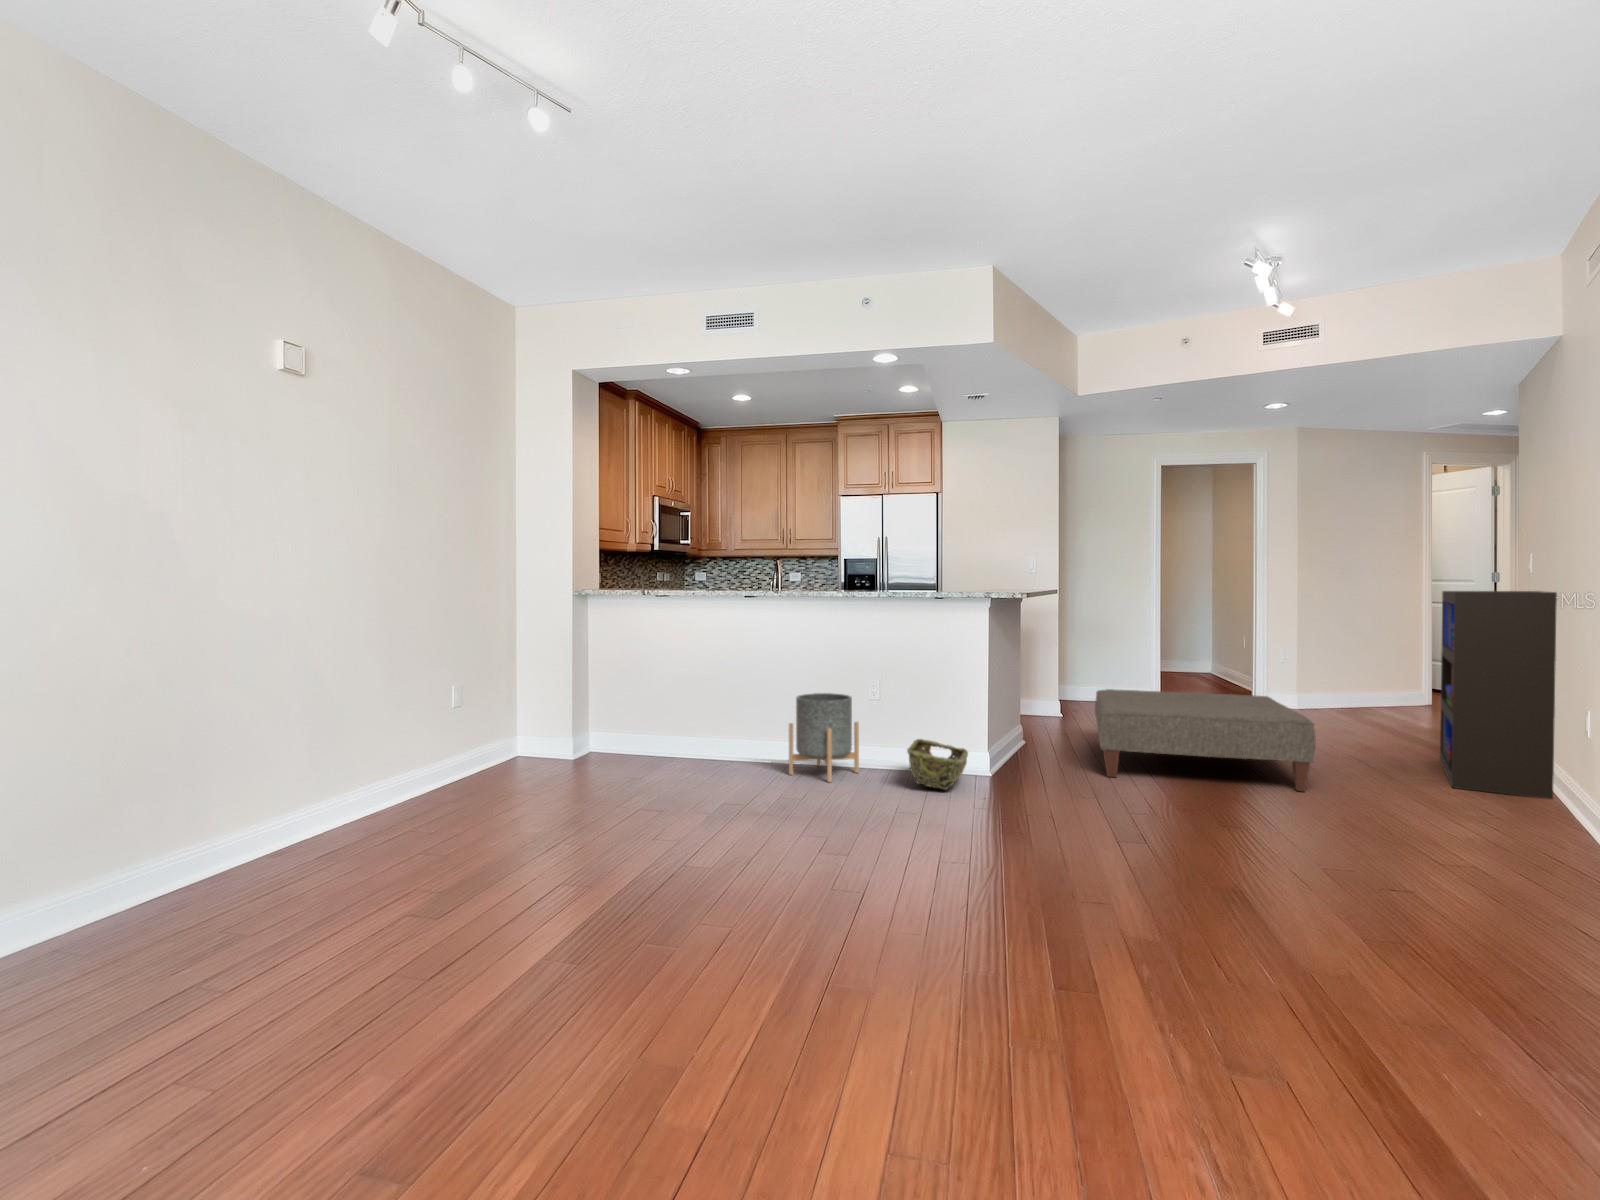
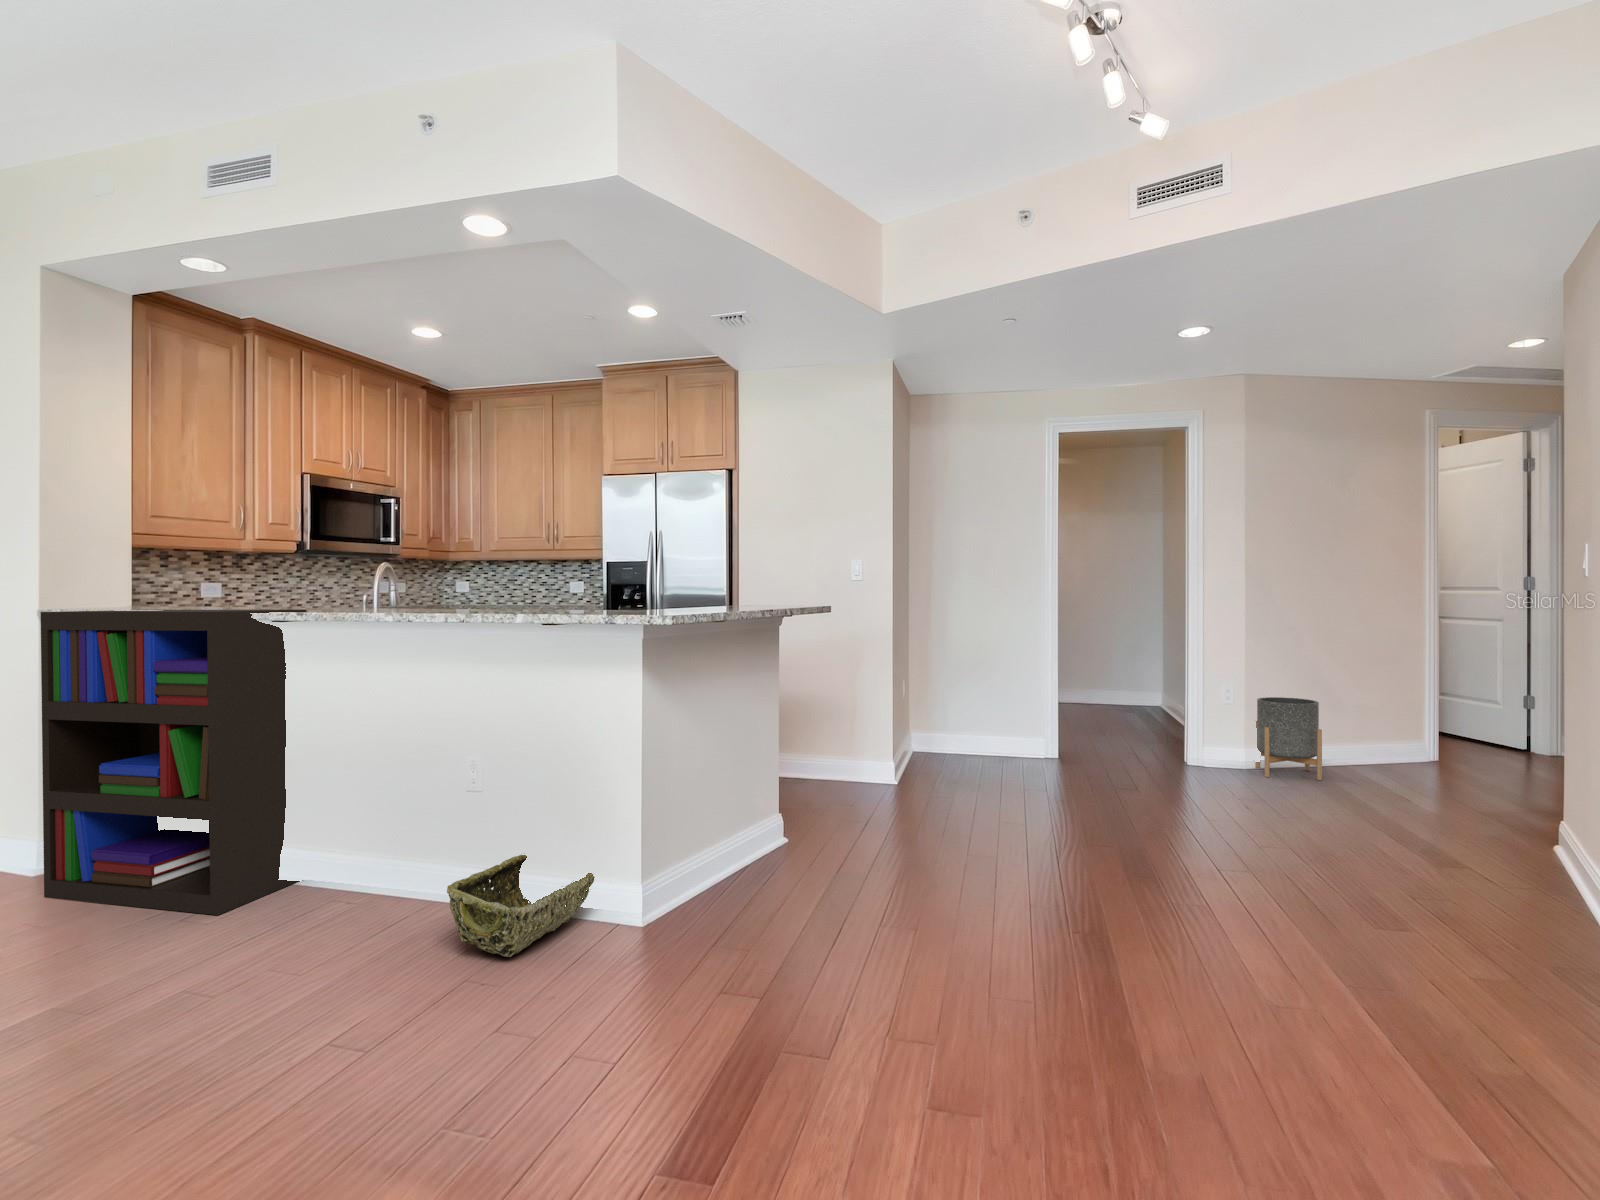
bookshelf: present [1440,591,1557,799] -> present [41,609,307,915]
ottoman: present [1095,689,1315,791] -> none [815,757,1152,964]
planter: present [789,693,859,782] -> present [1255,697,1322,780]

